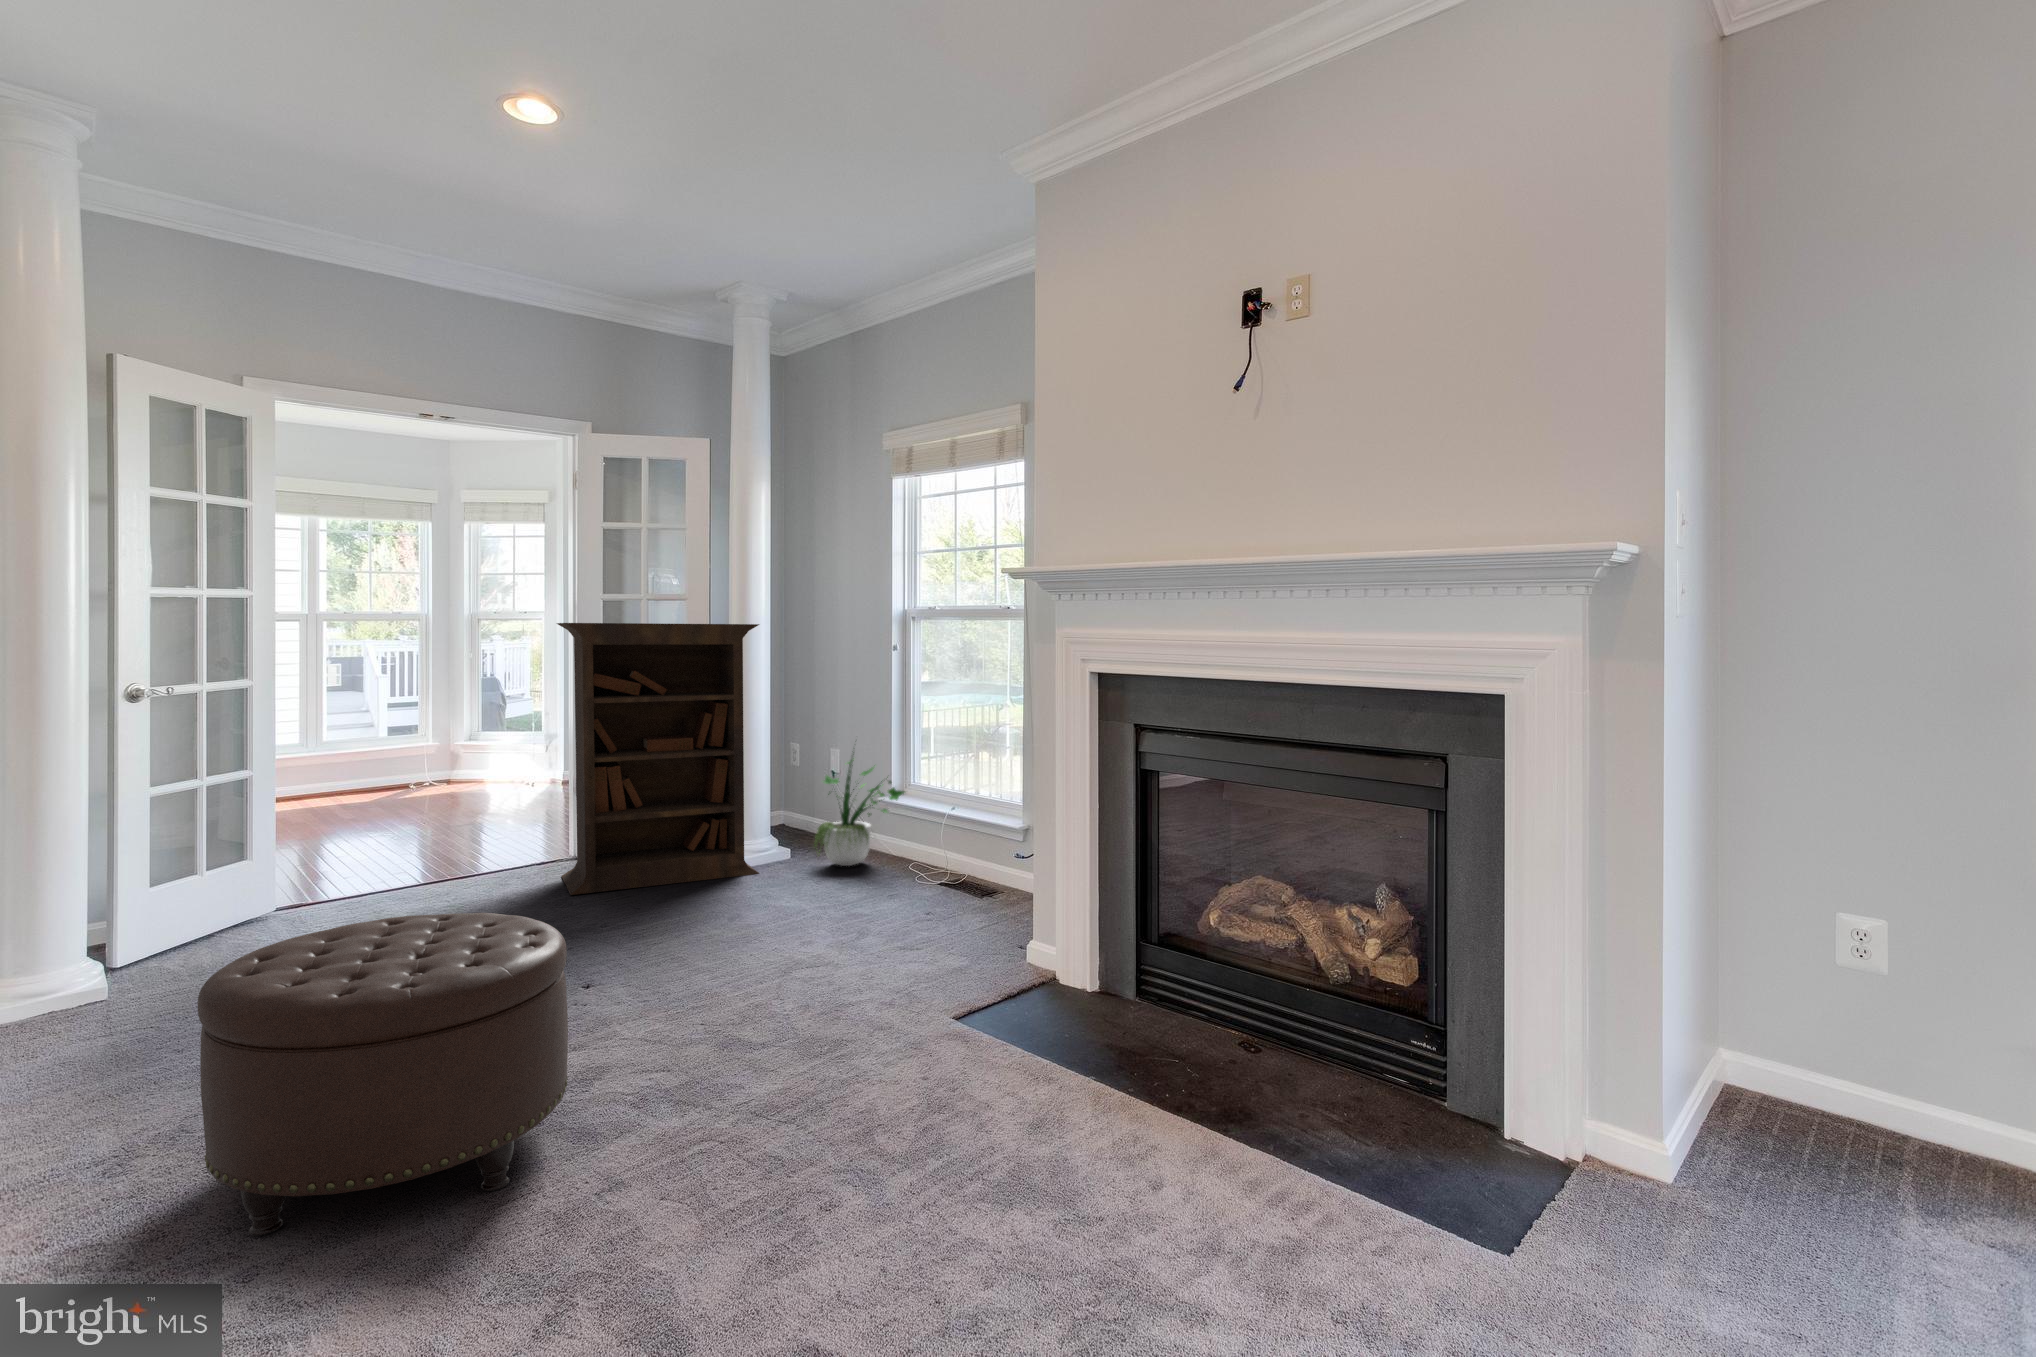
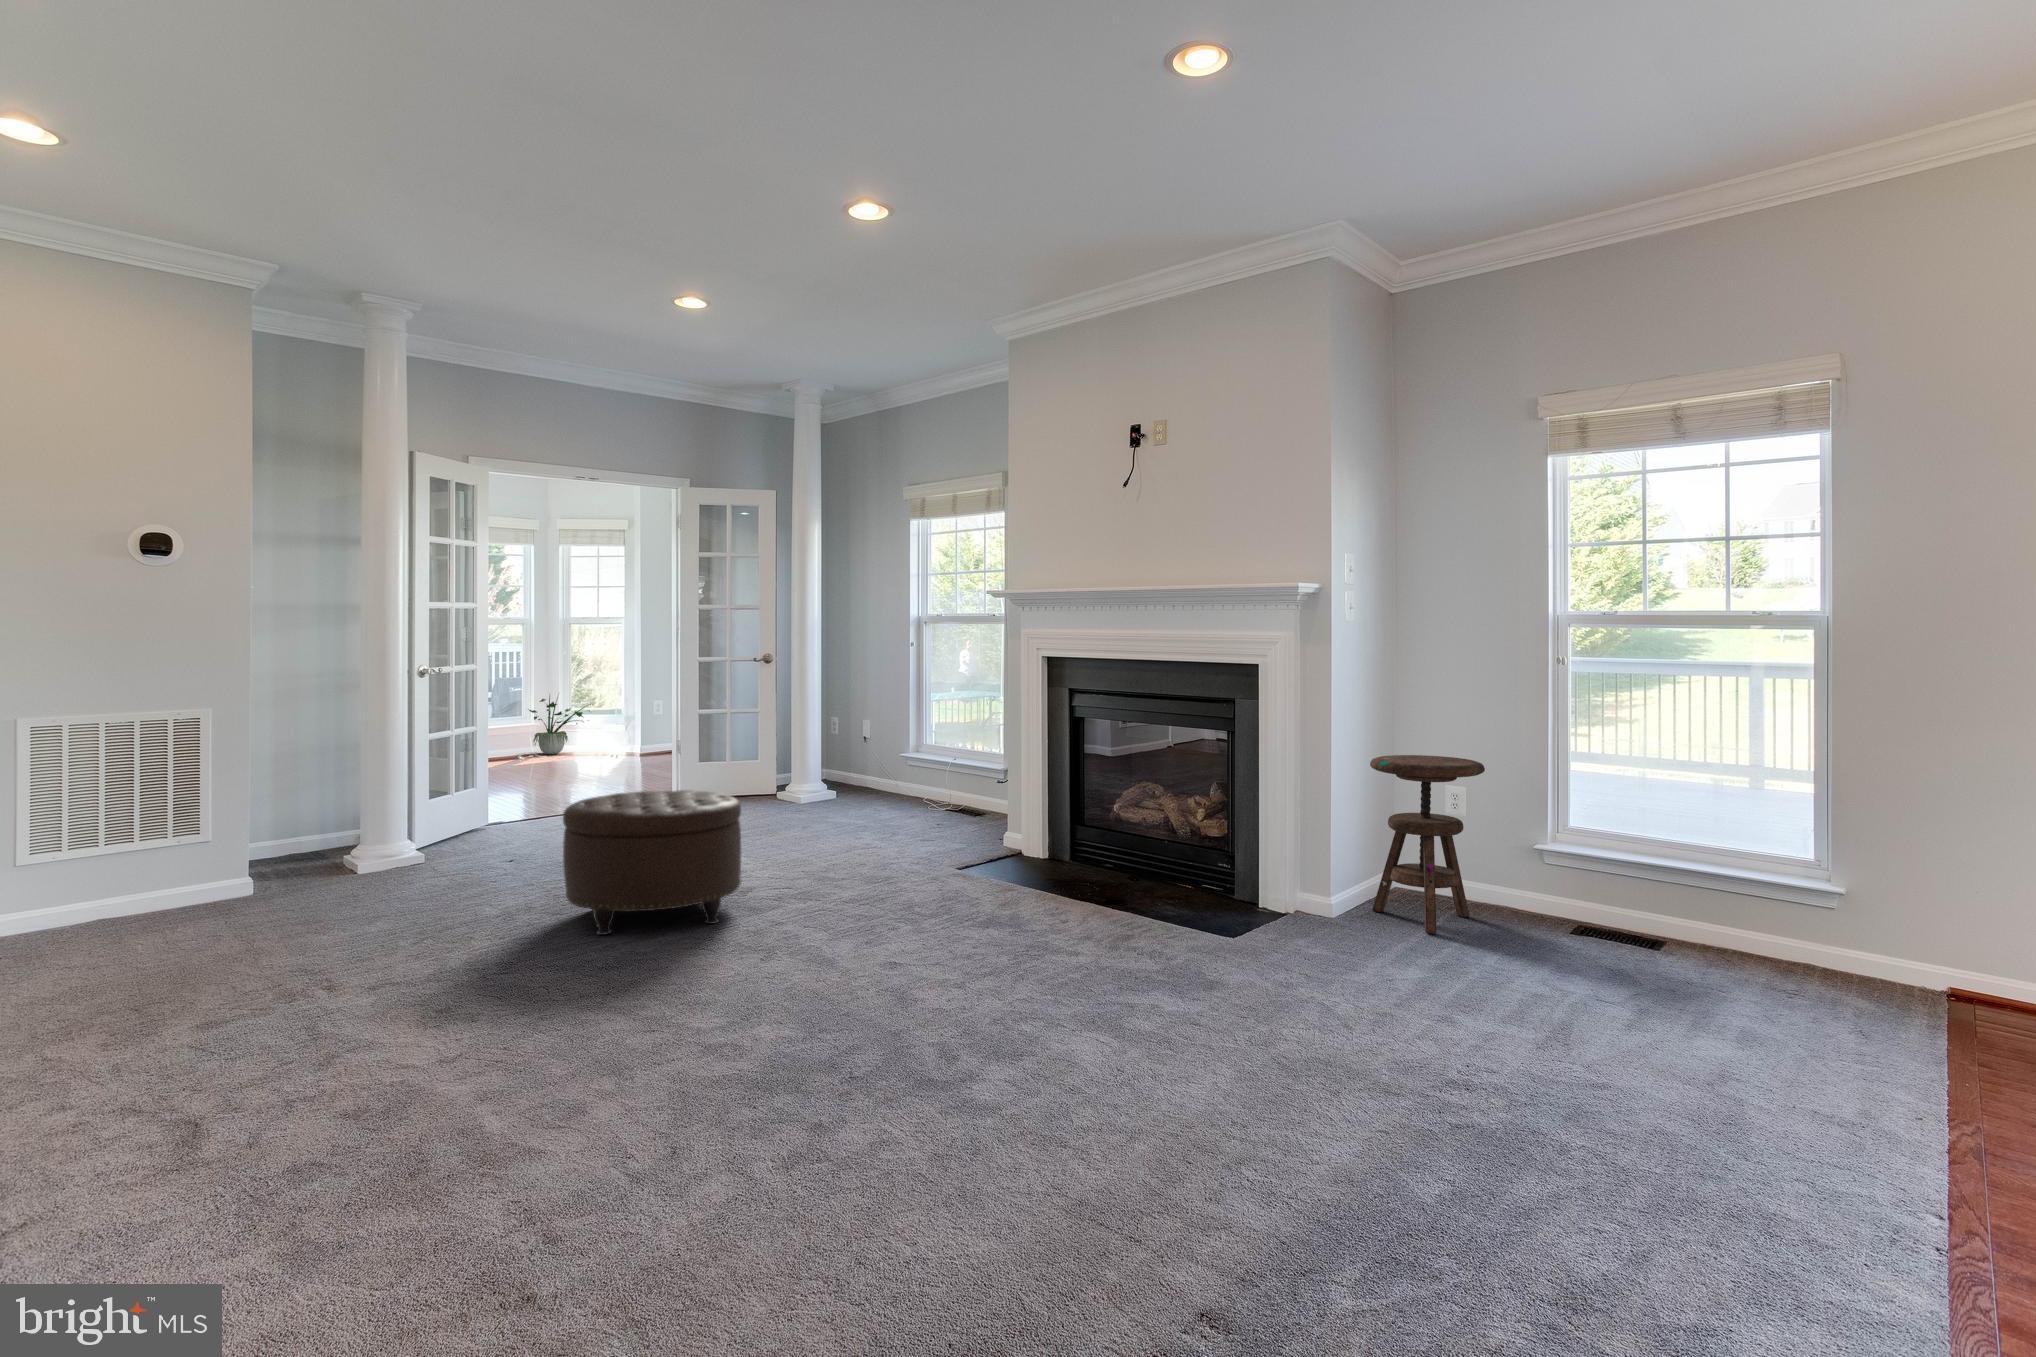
bookcase: present [557,623,759,895] -> none [671,625,817,817]
potted plant: present [814,752,904,866] -> present [529,697,590,754]
side table: none [1709,858,1973,1226] -> present [1370,755,1485,934]

